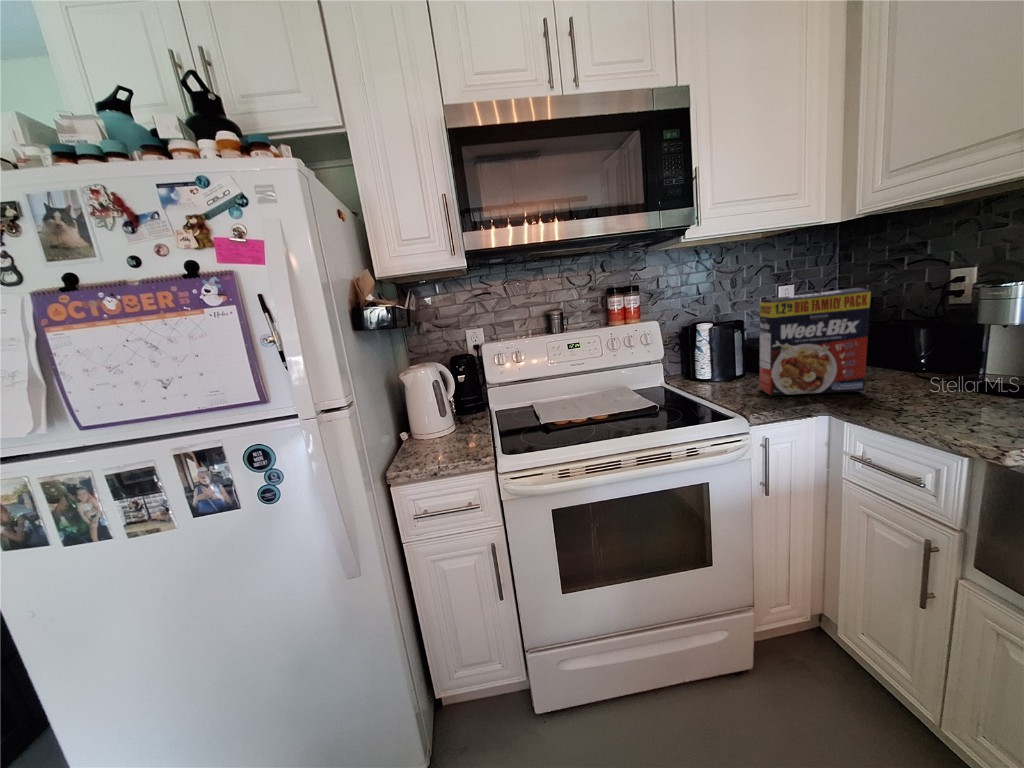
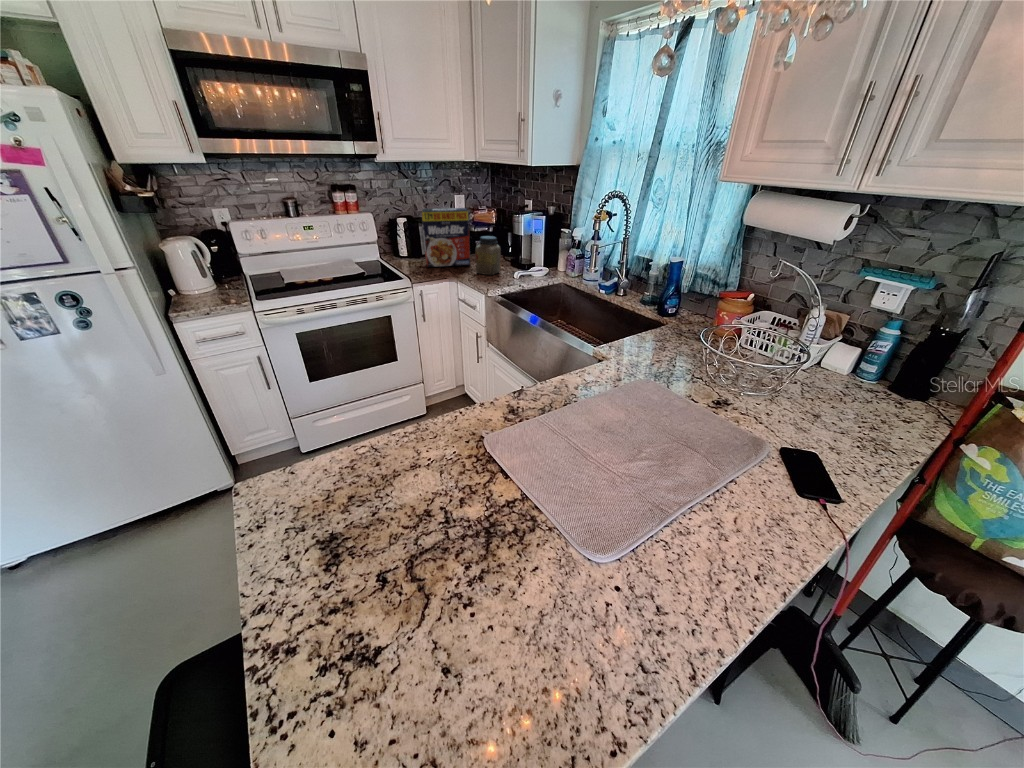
jar: none [908,331,984,413] -> present [475,236,501,275]

